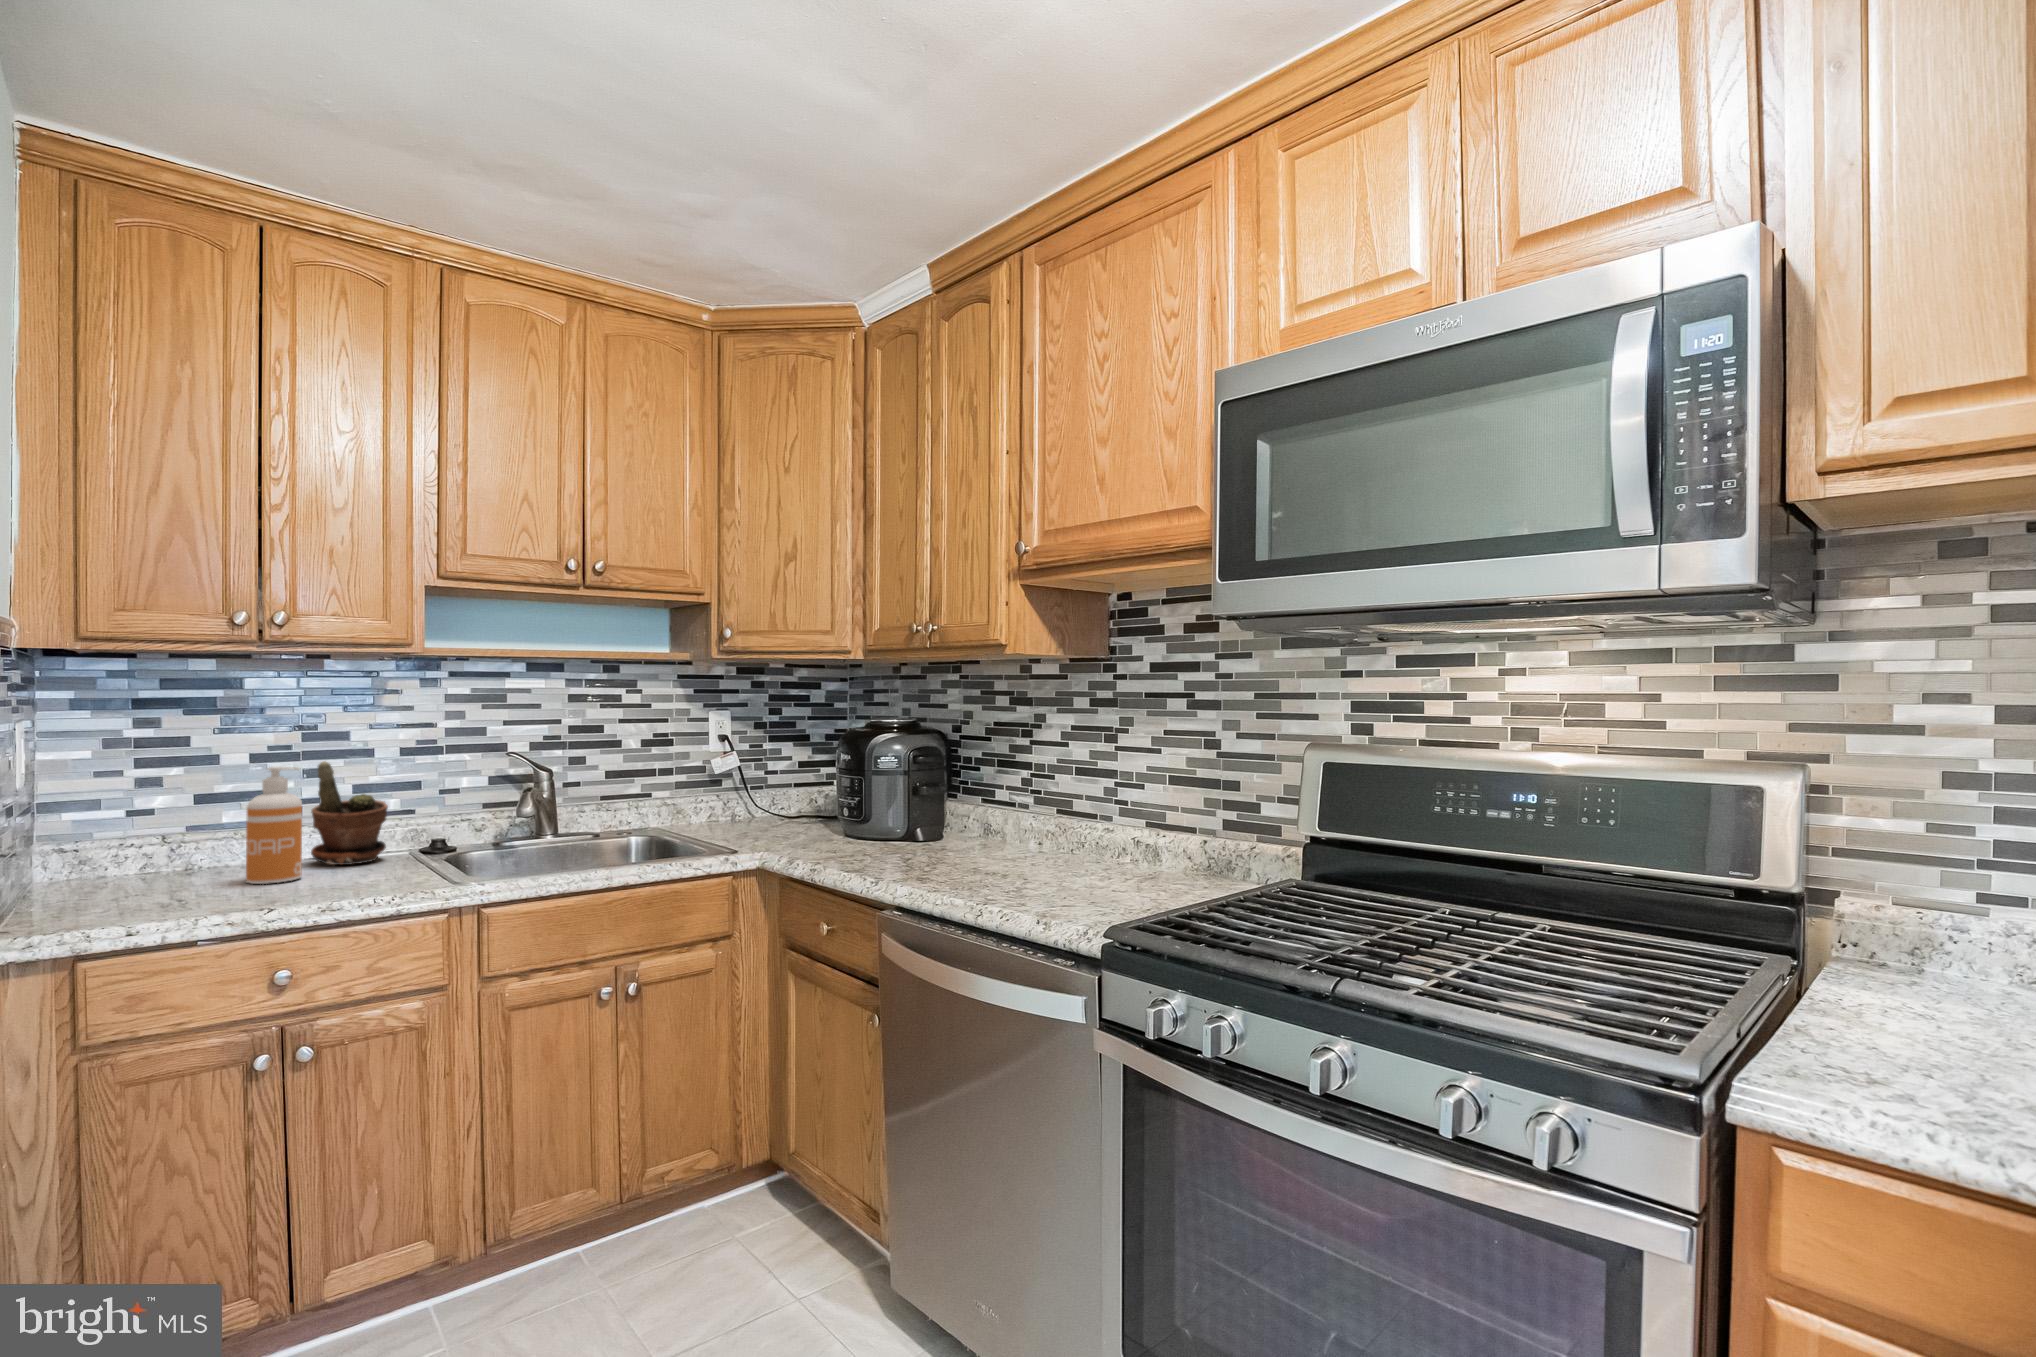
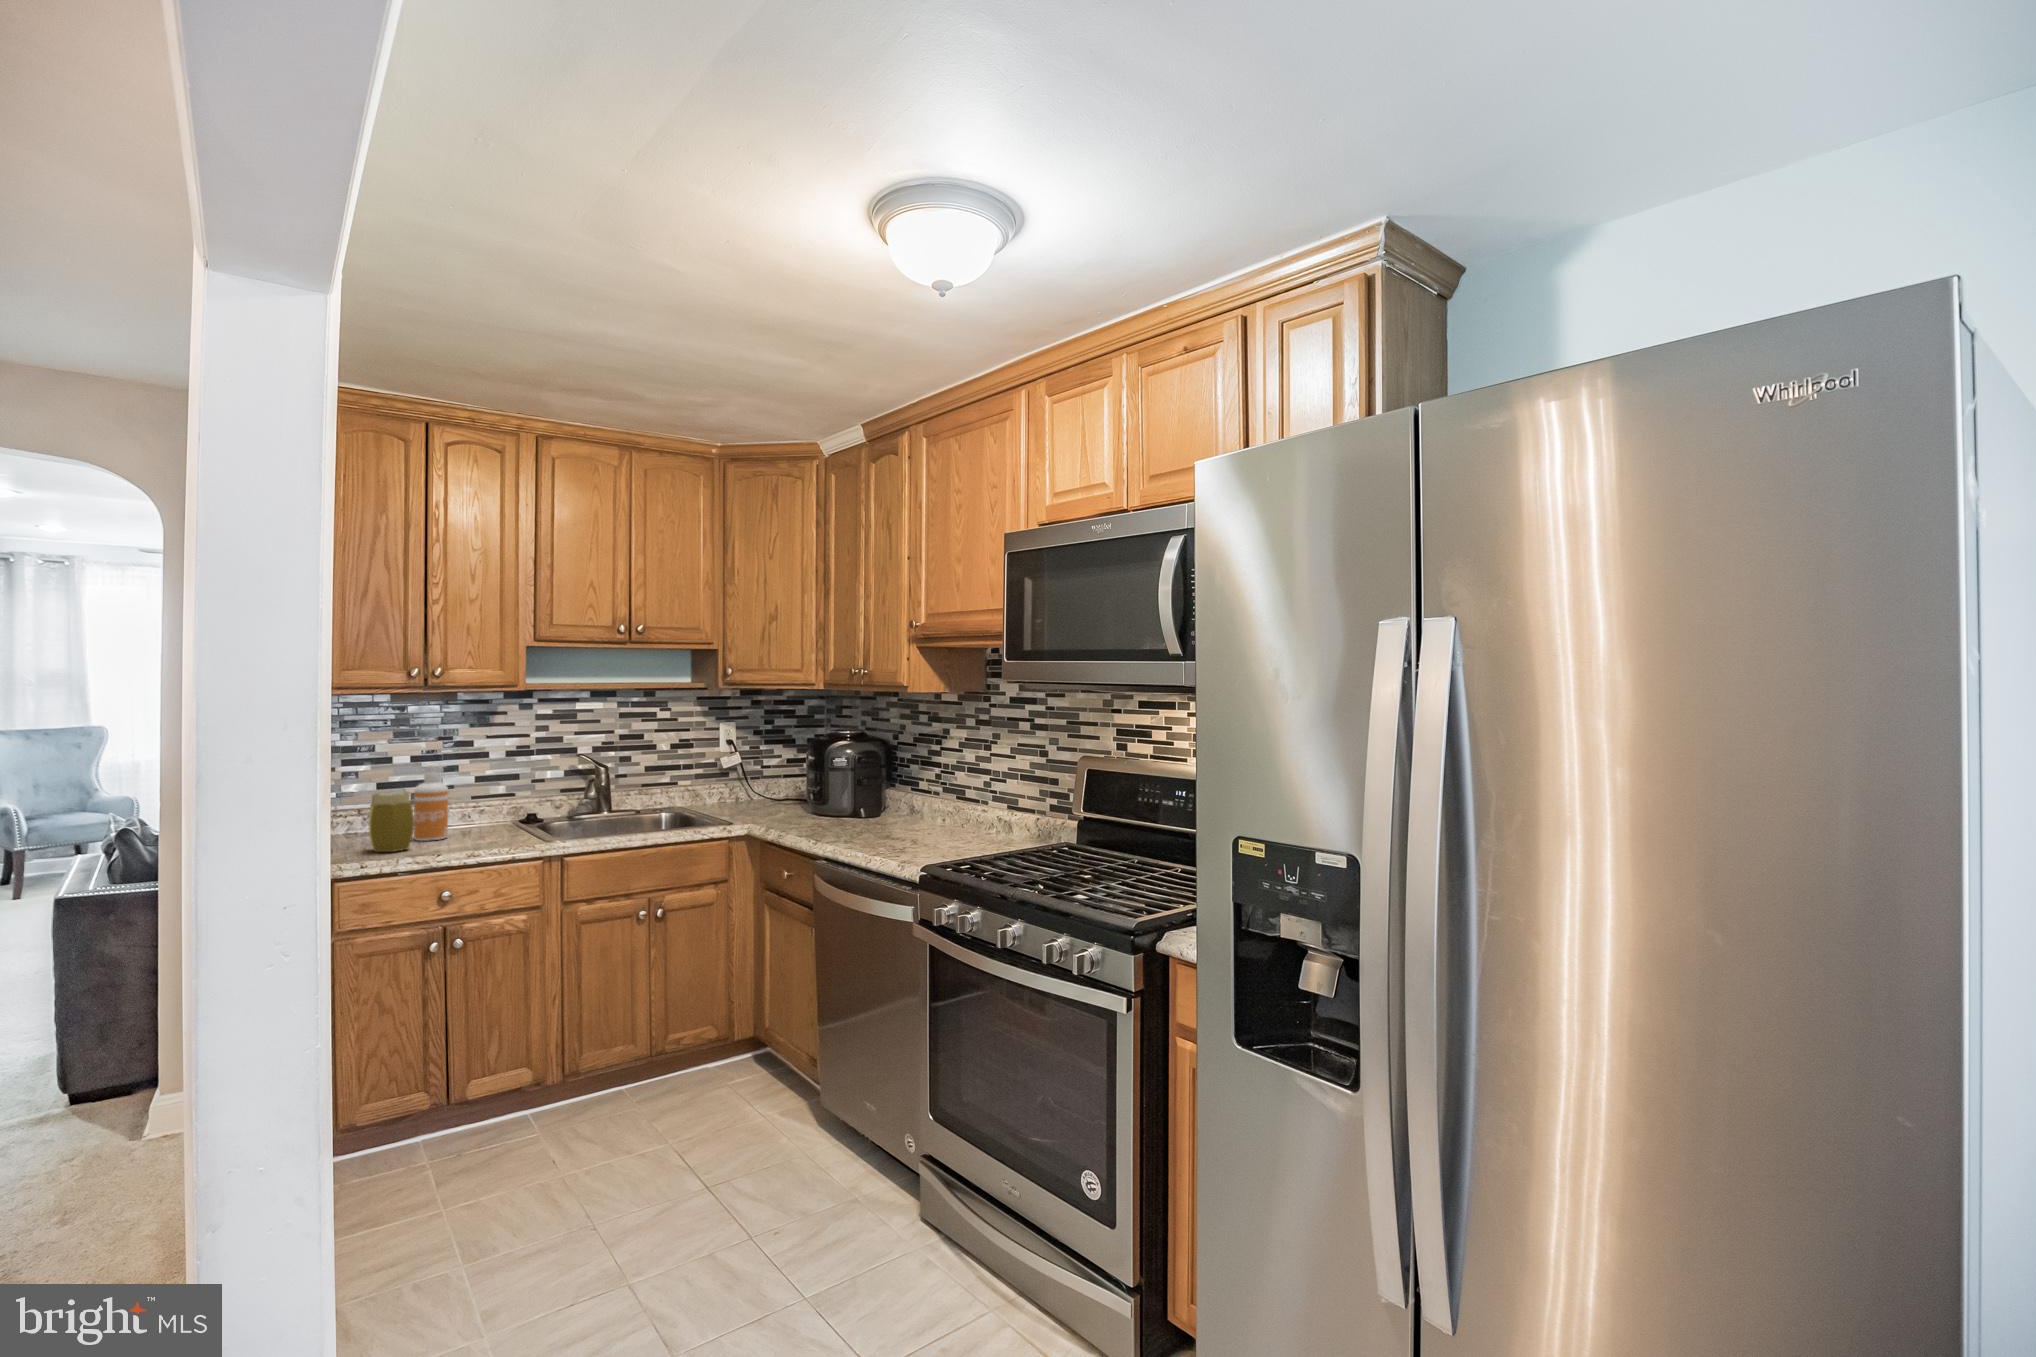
potted plant: present [311,761,388,865] -> none [450,761,500,830]
jar: none [162,807,237,906] -> present [369,791,414,852]

